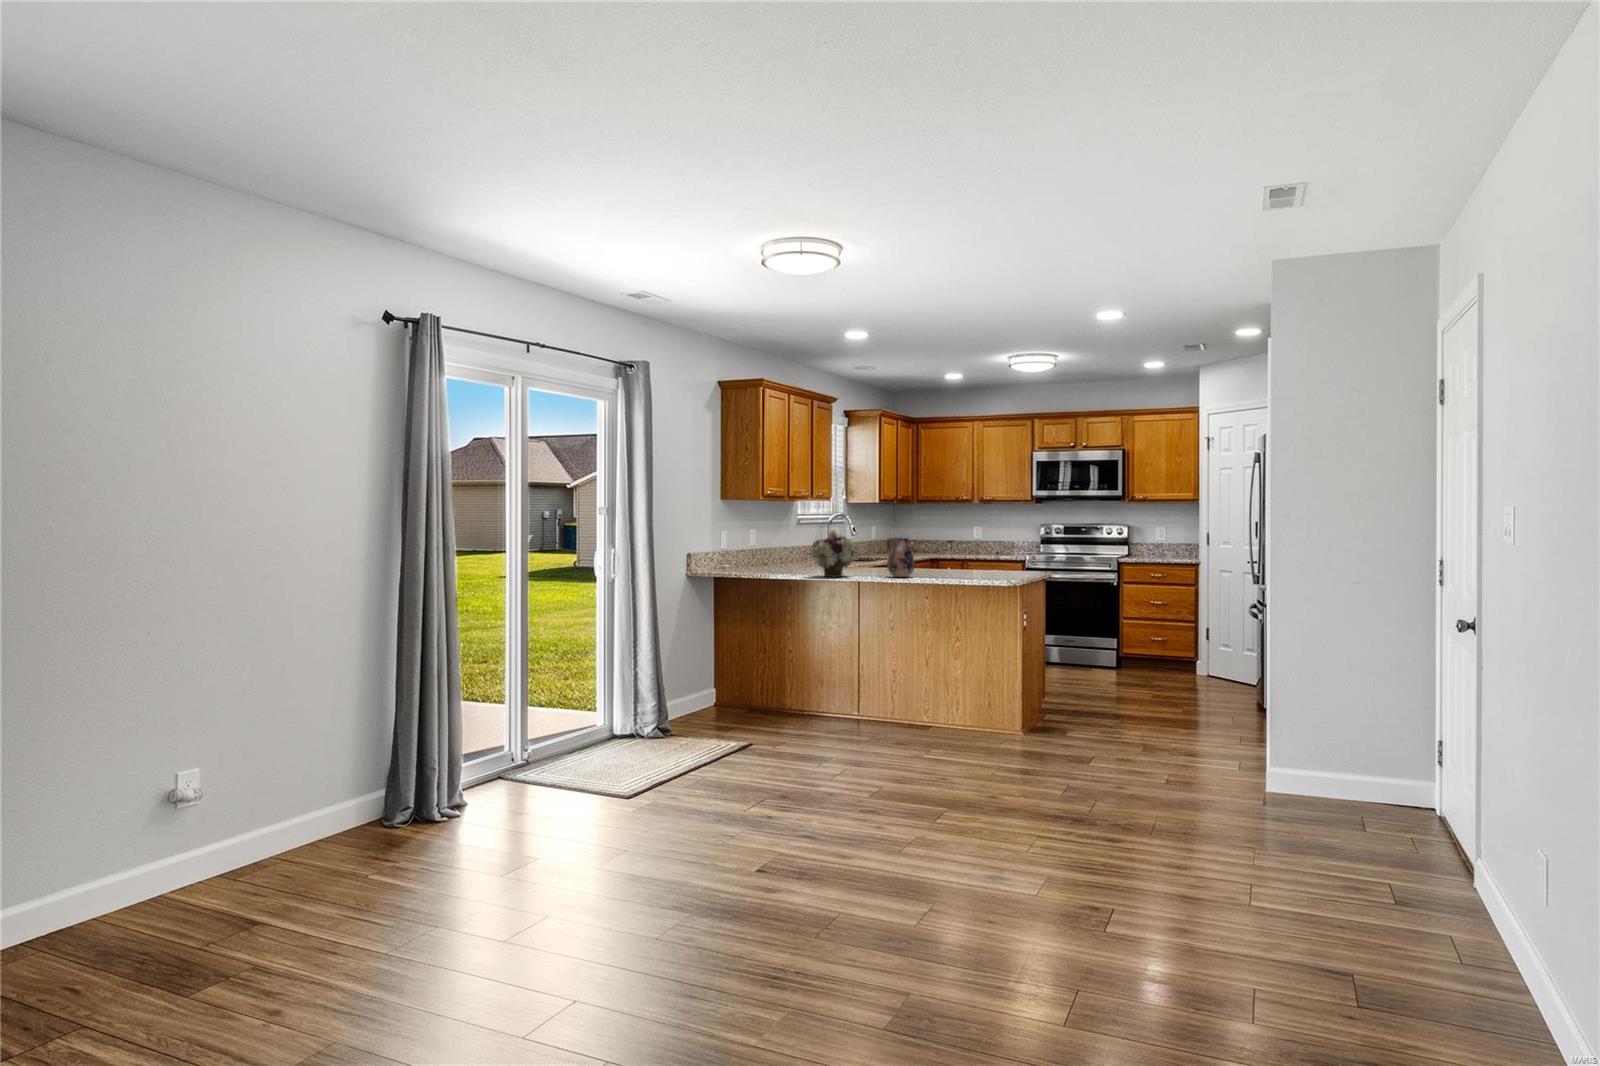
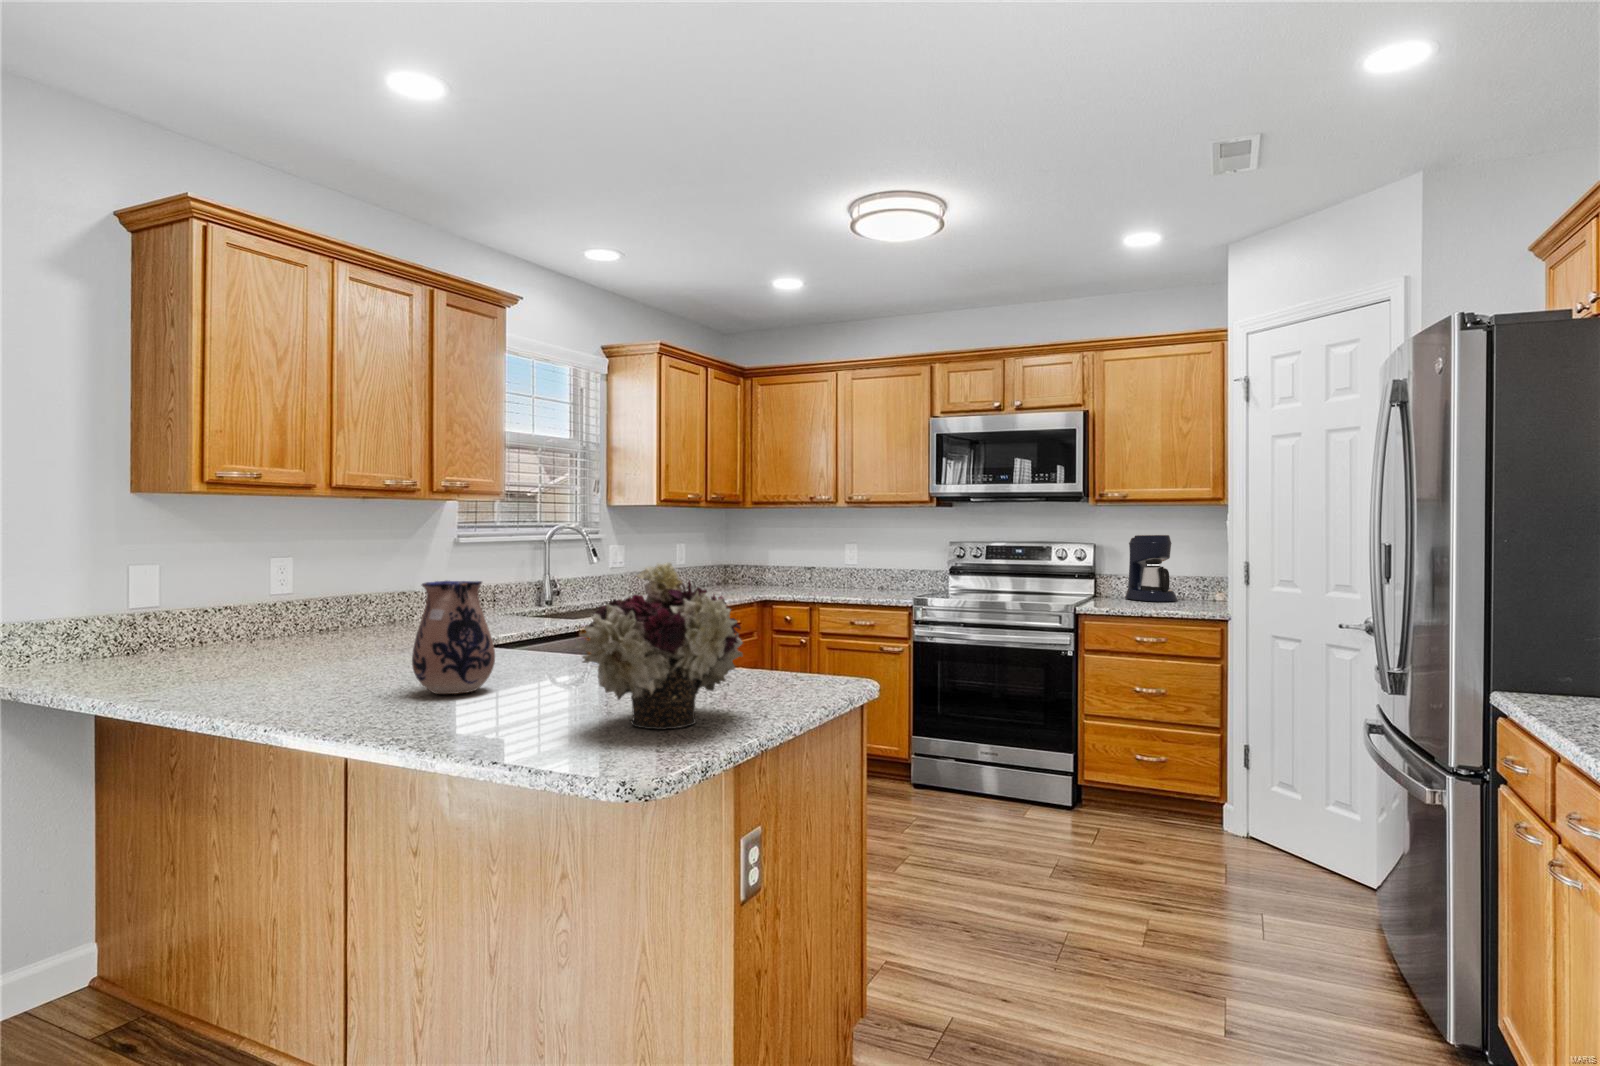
coffee maker: none [1145,520,1175,557] -> present [1125,535,1178,602]
flower arrangement: present [811,529,855,577] -> present [576,562,743,729]

